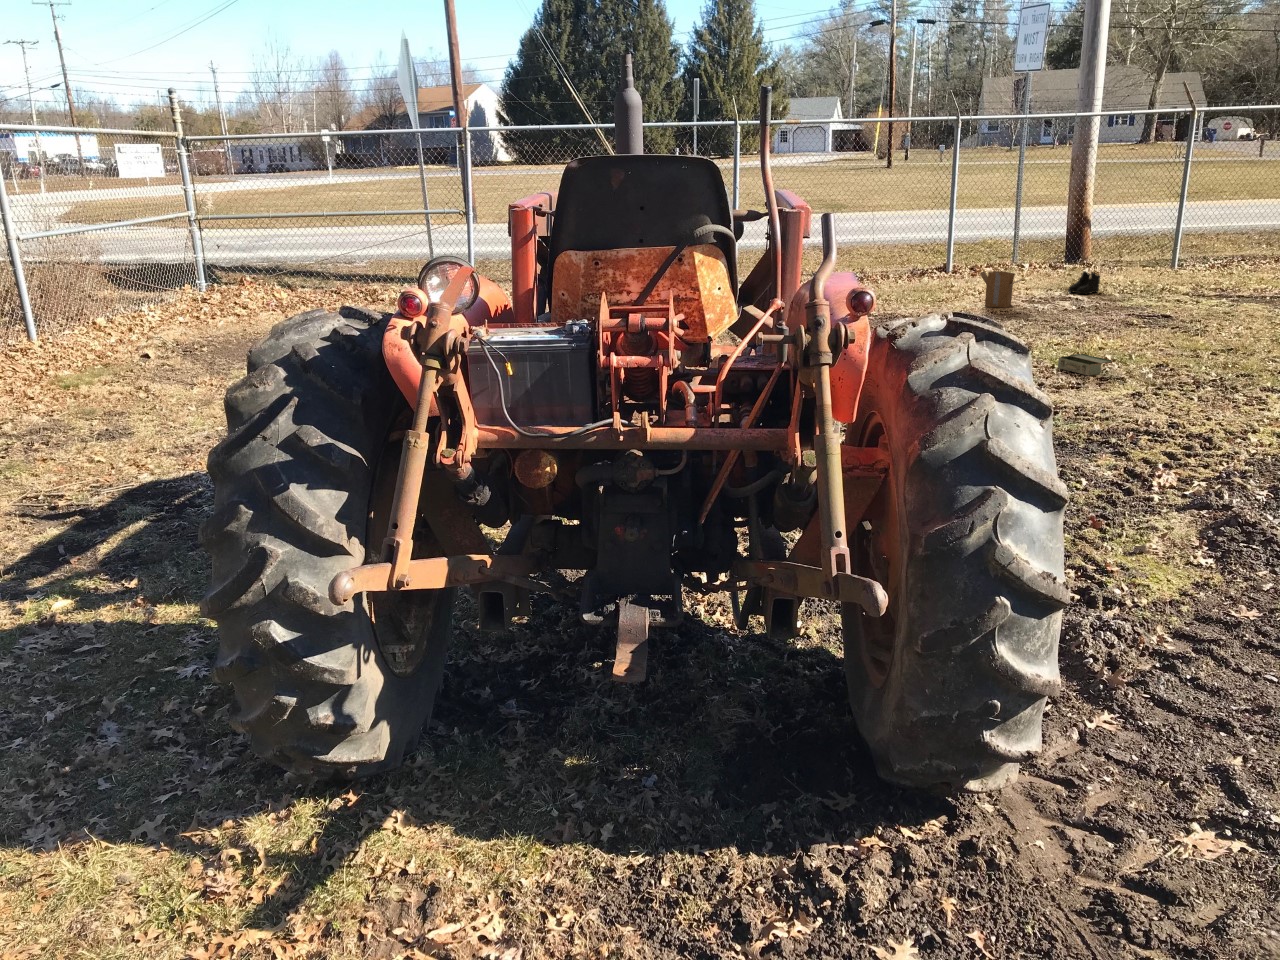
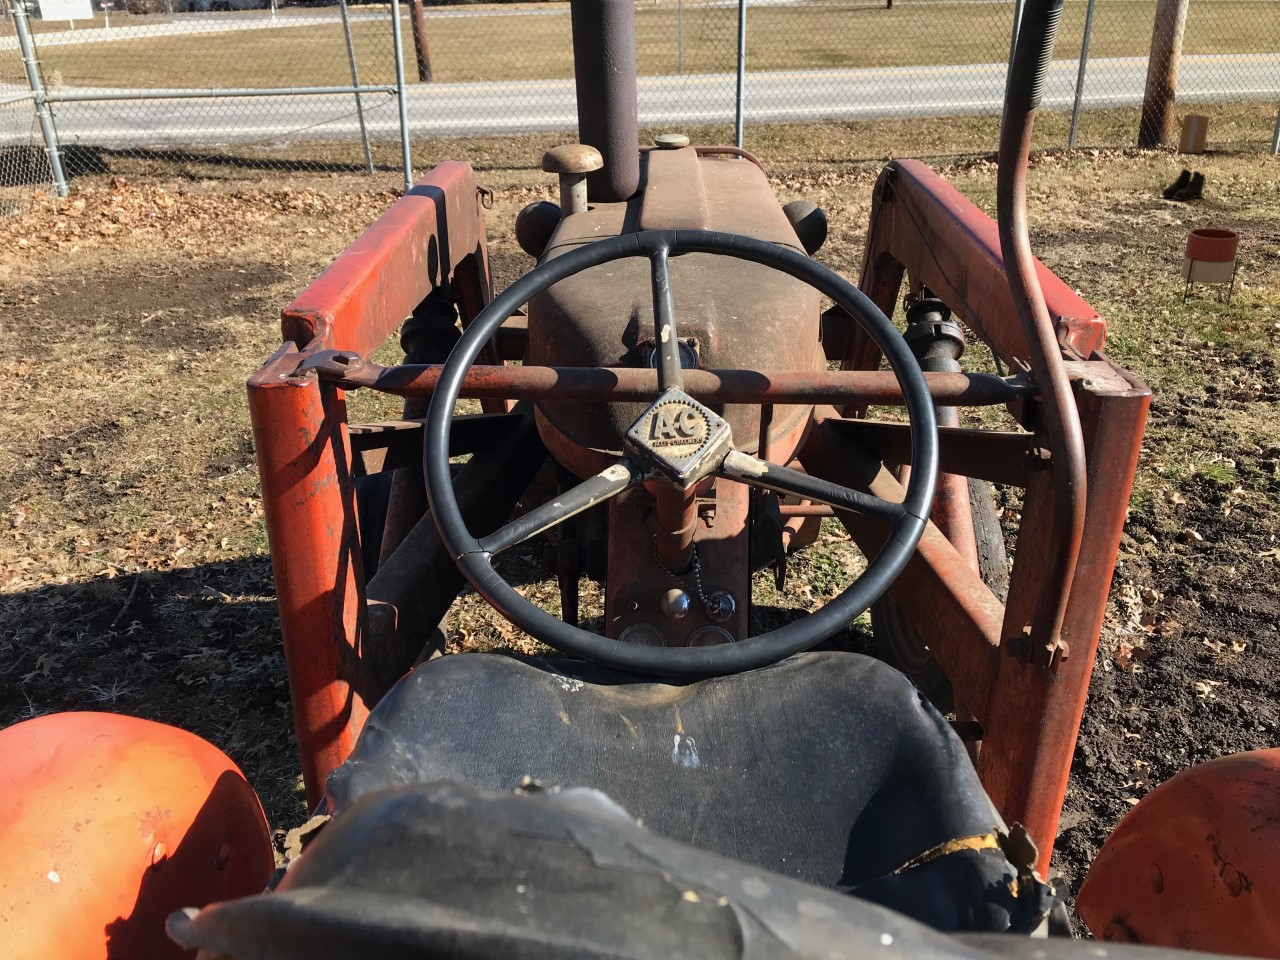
cardboard box: present [980,271,1024,308] -> present [1176,114,1222,153]
planter: none [1061,296,1101,351] -> present [1181,228,1240,305]
toolbox: present [1058,354,1112,376] -> none [1183,317,1263,355]

